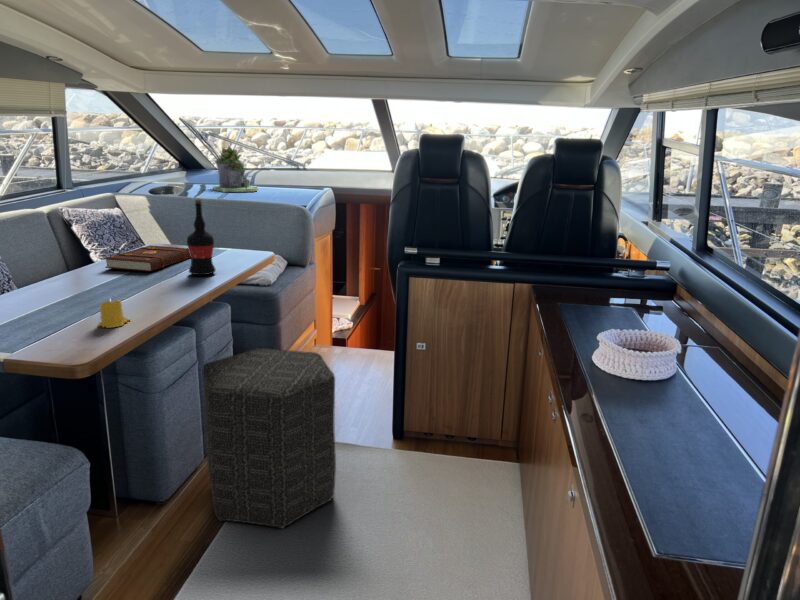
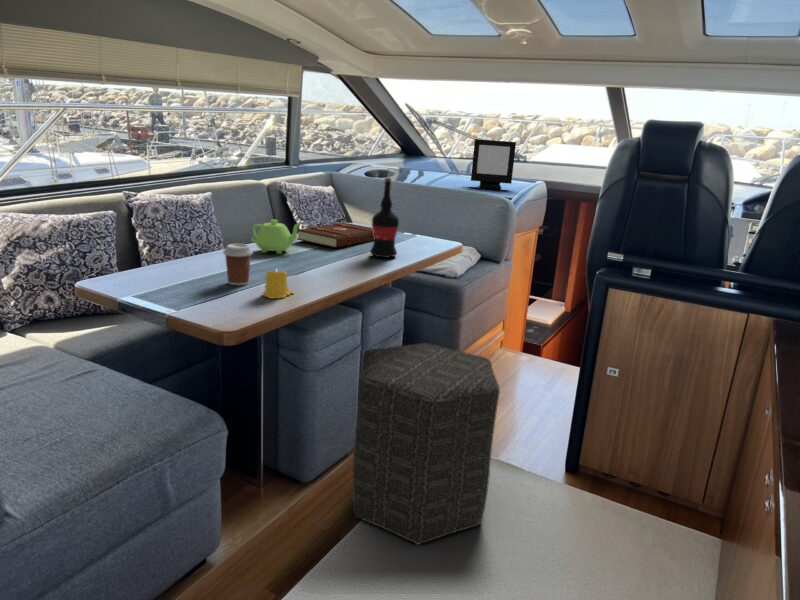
succulent planter: present [213,146,257,192] -> none [425,133,470,181]
picture frame: none [260,151,300,198] -> present [471,139,516,189]
teapot: none [58,251,113,285] -> present [251,220,300,254]
coffee cup: none [45,279,78,321] -> present [223,244,253,285]

